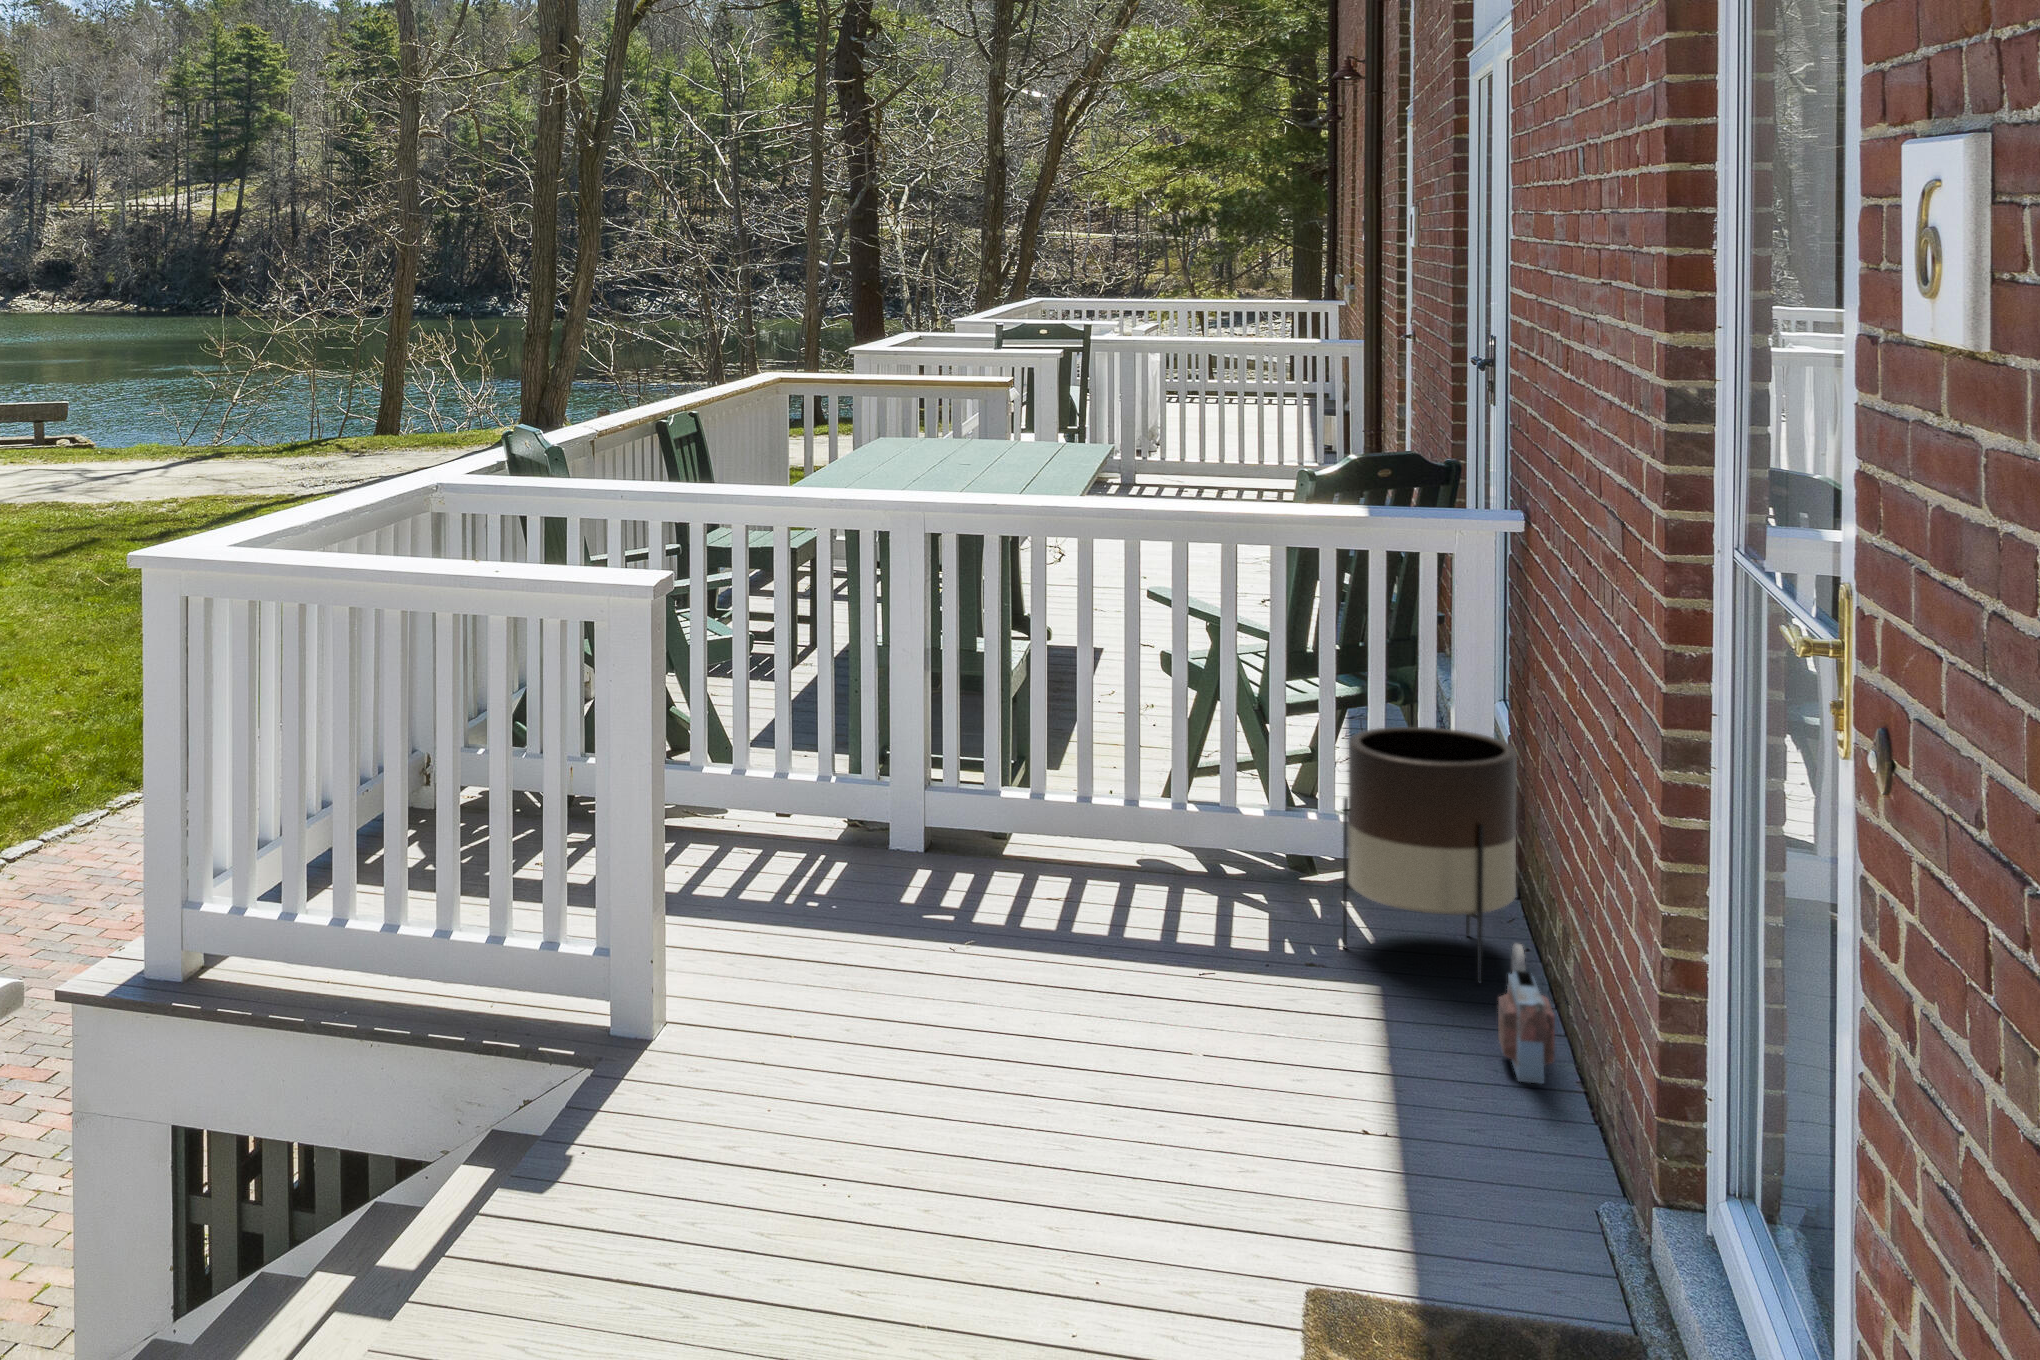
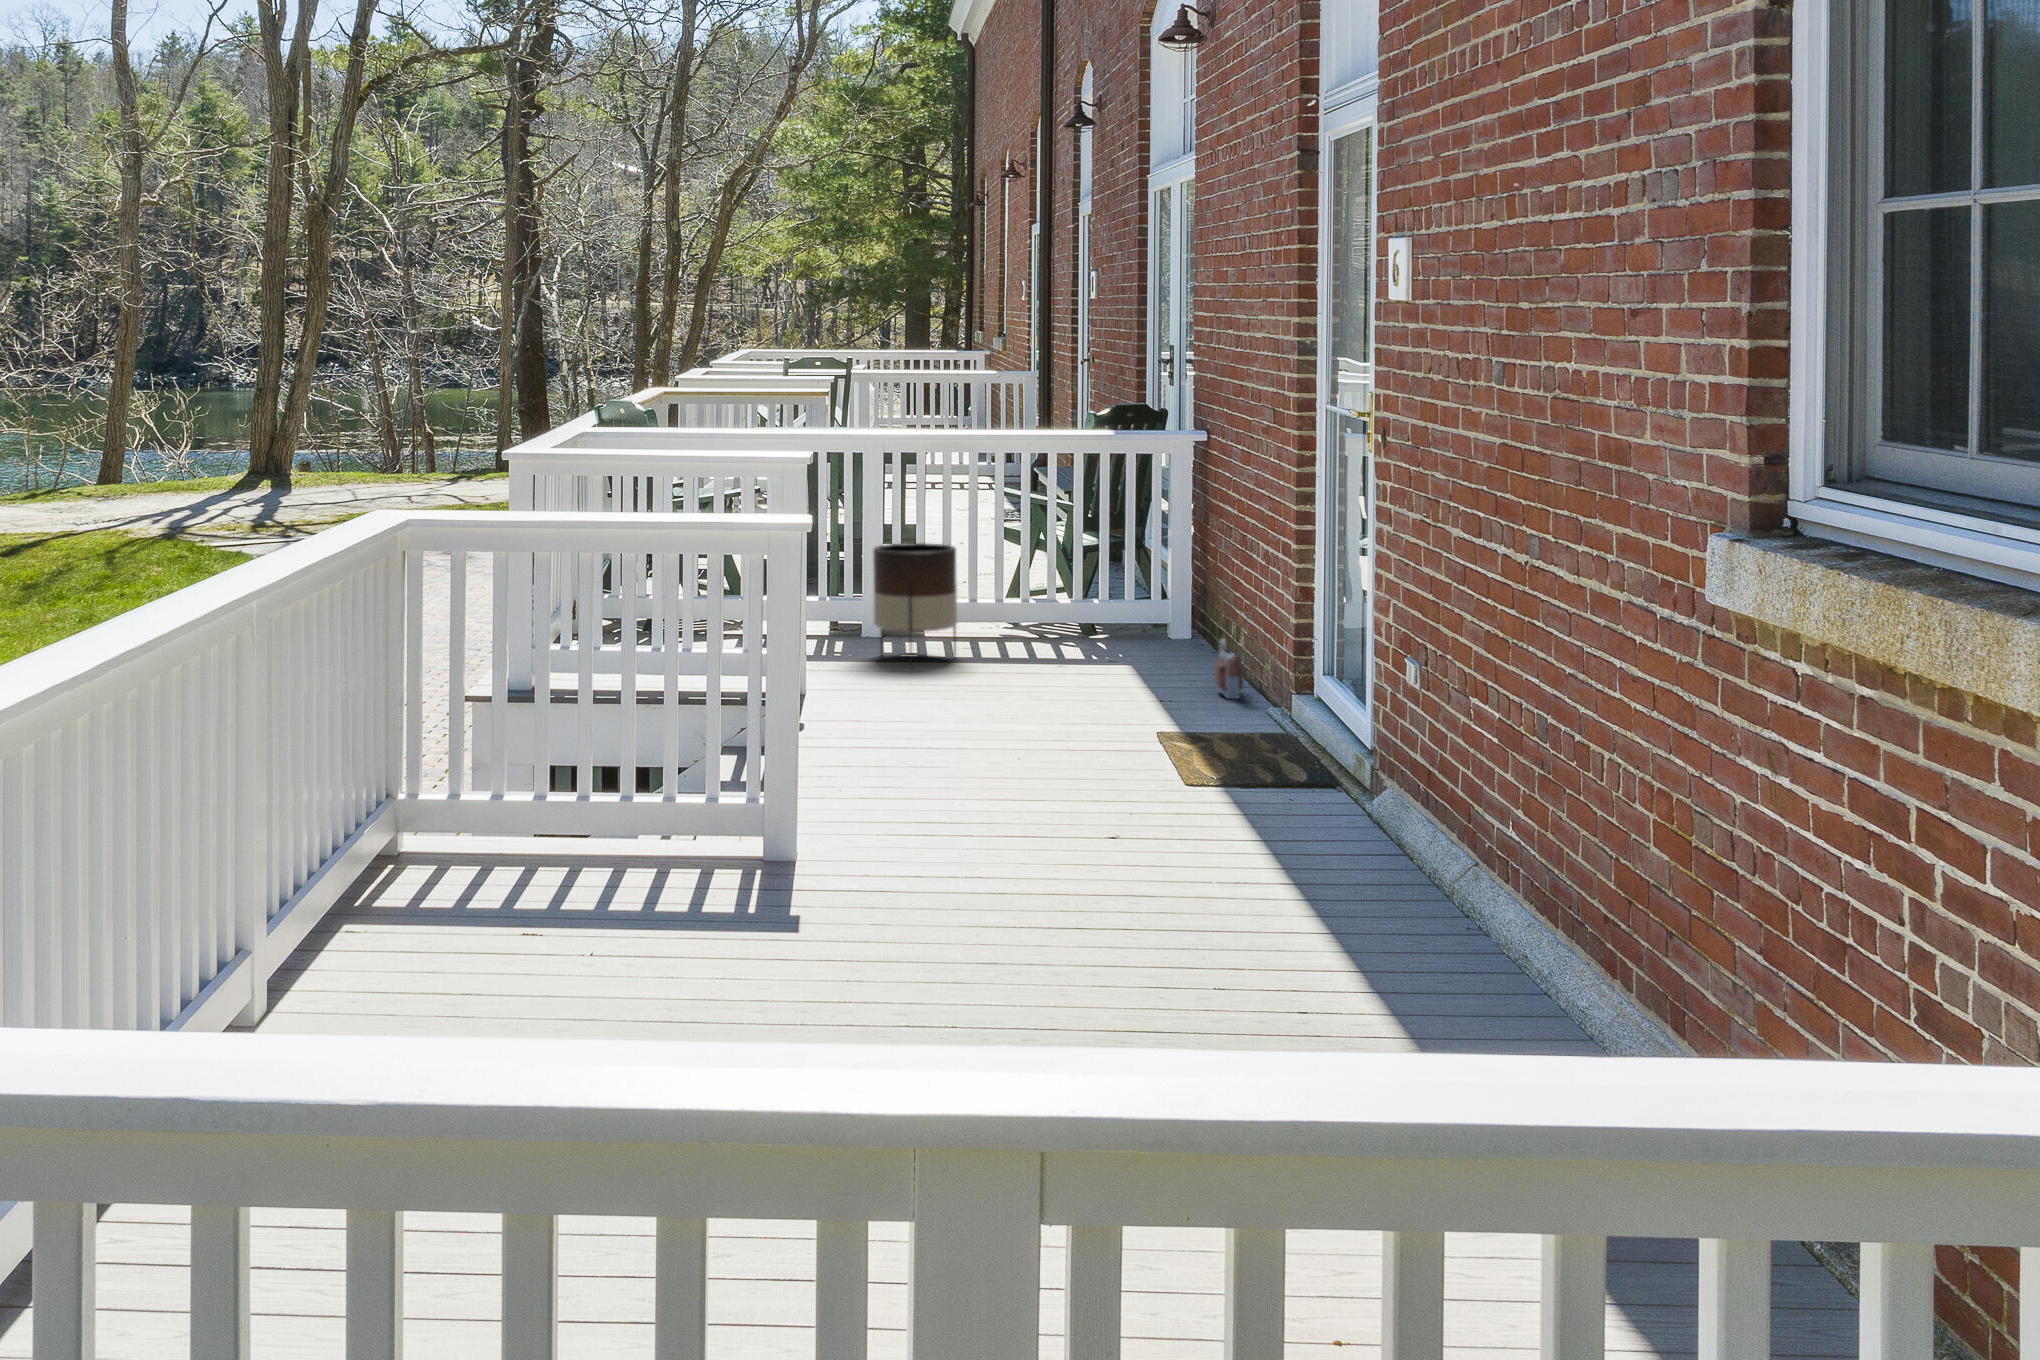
planter: present [1343,727,1517,983] -> present [873,543,957,655]

